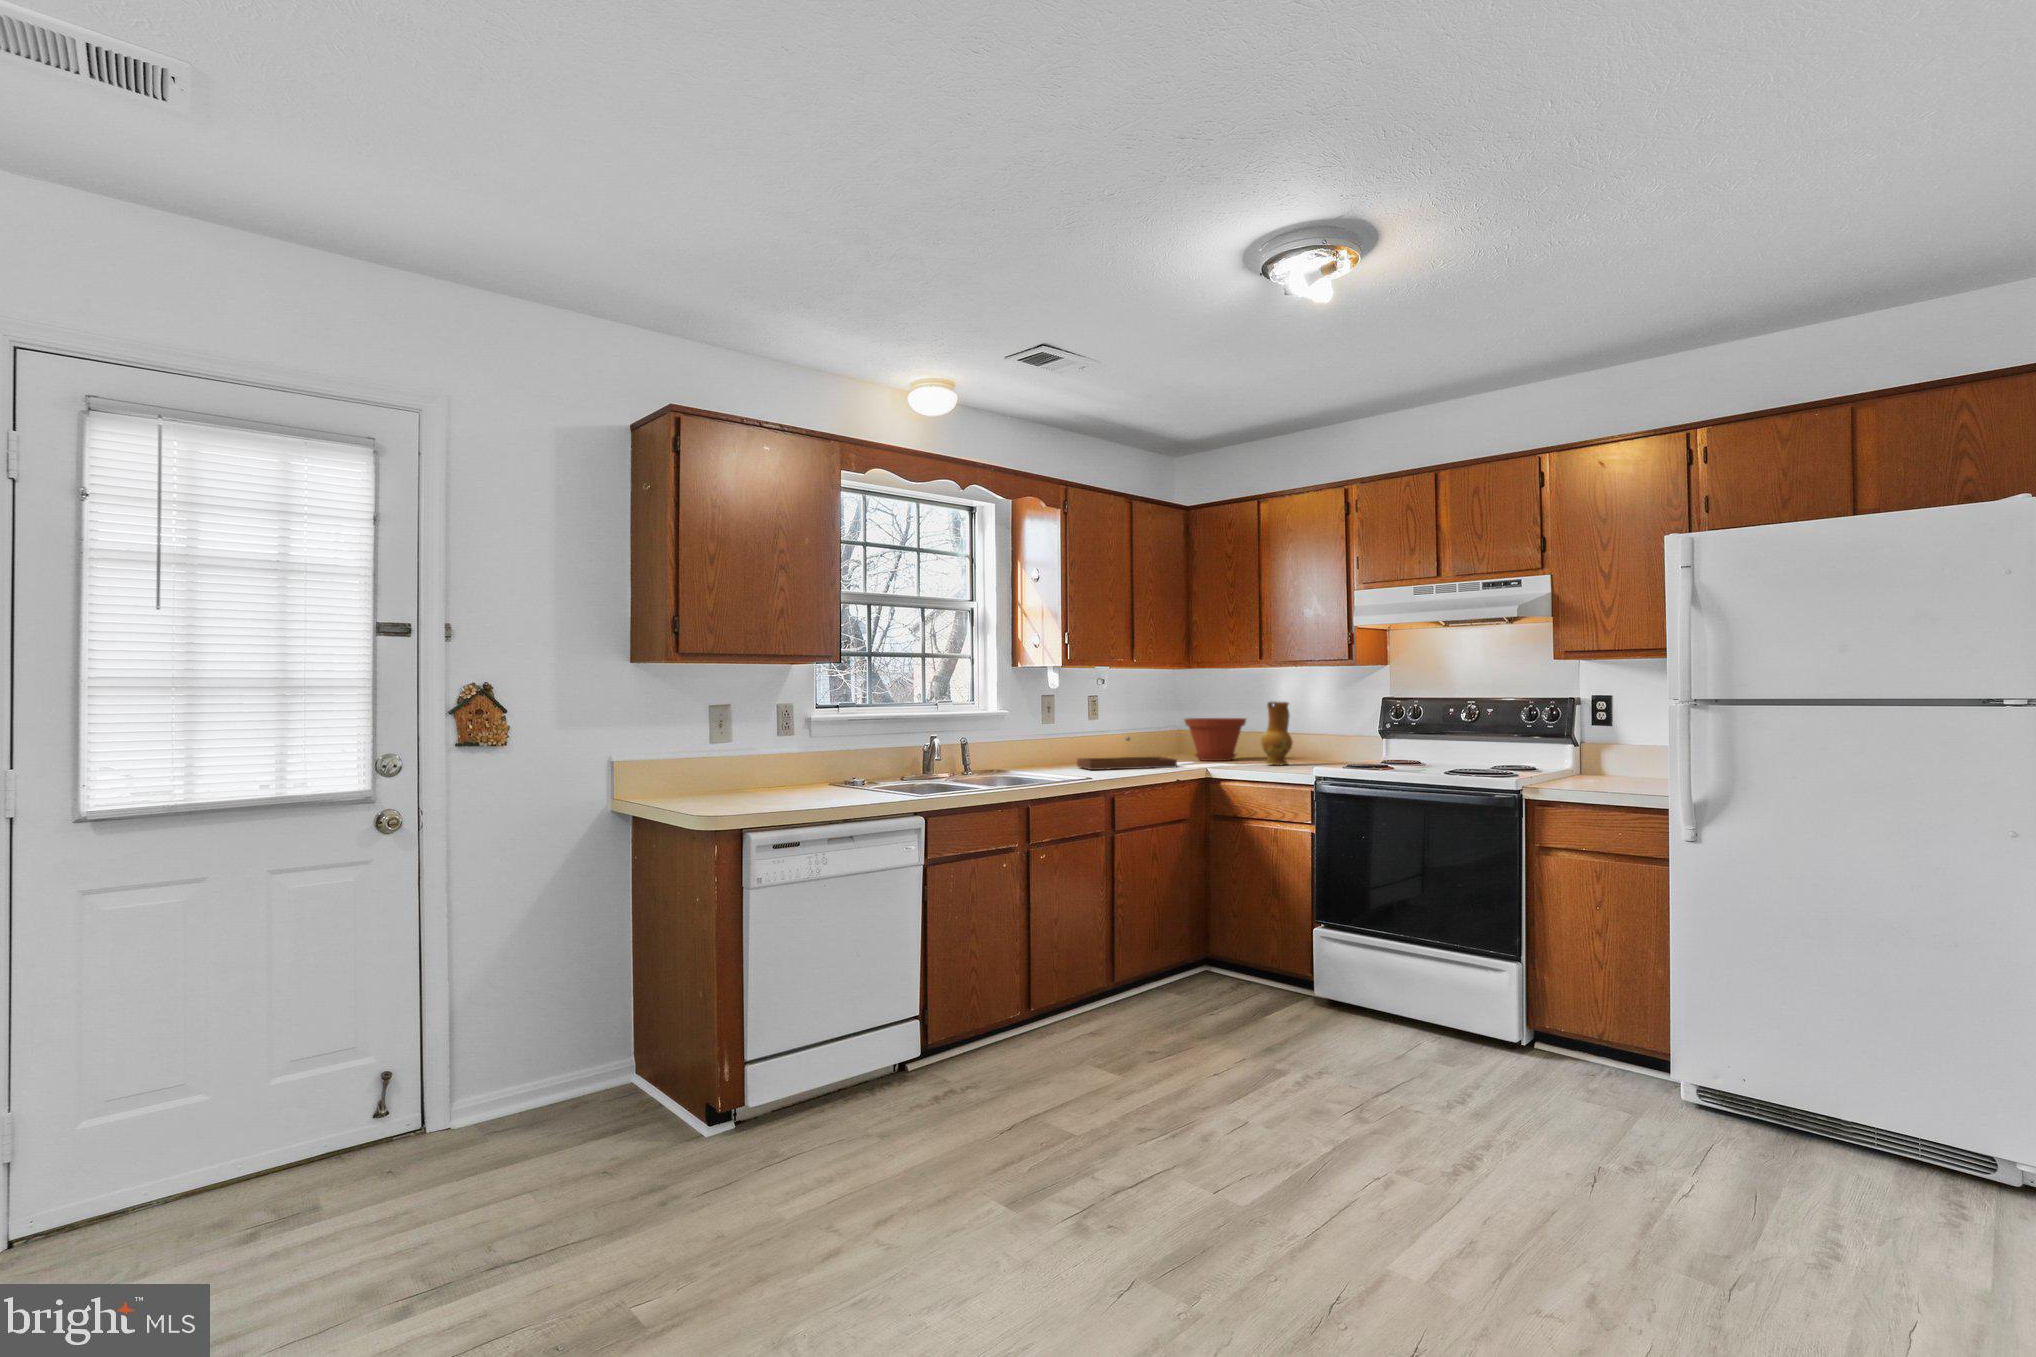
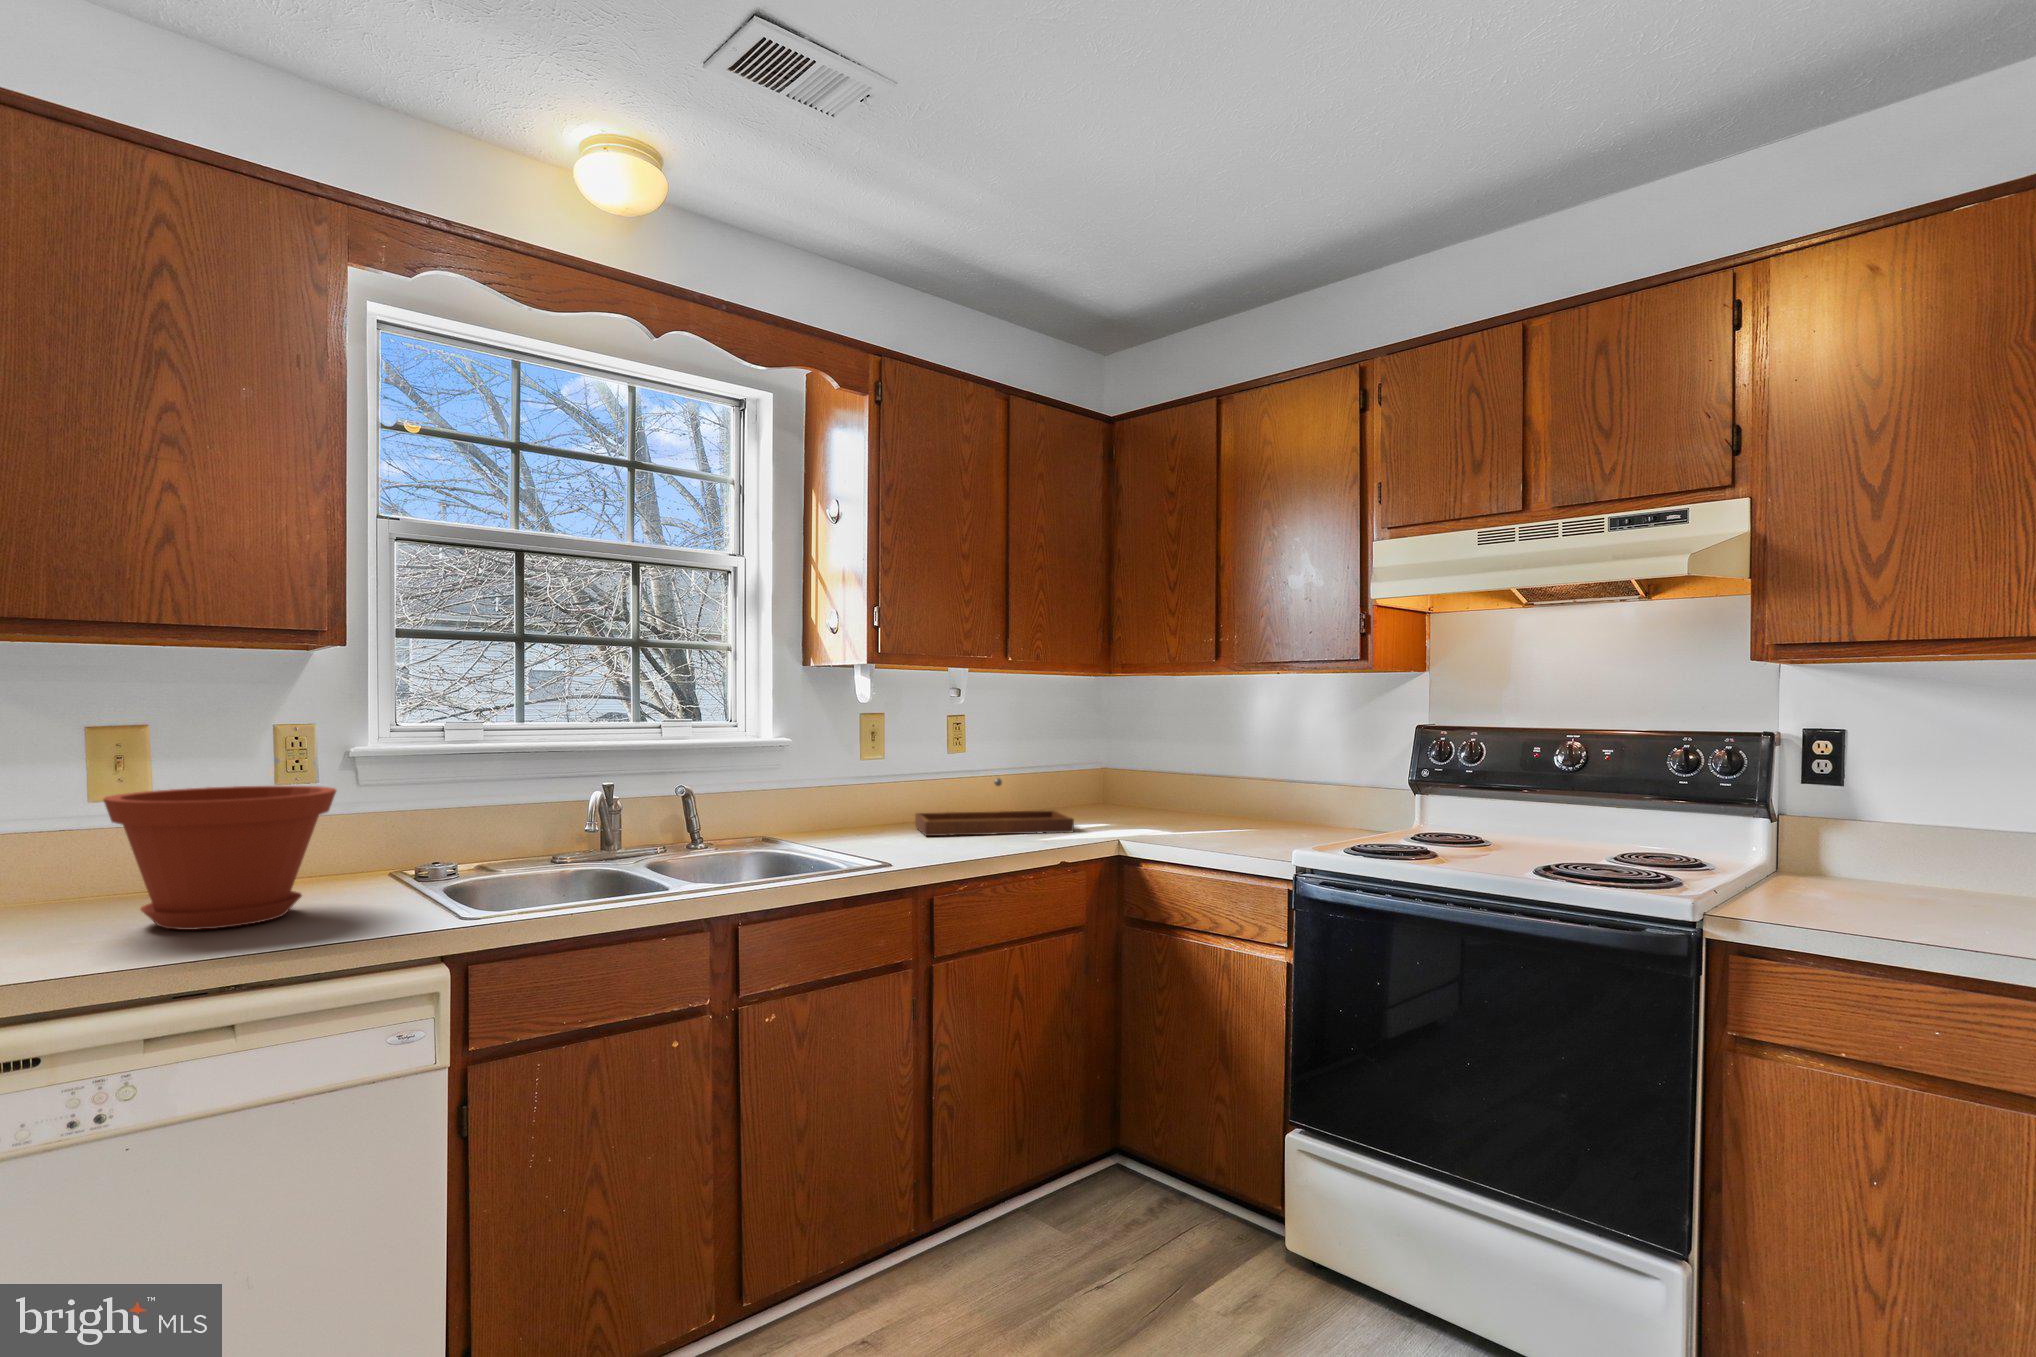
ceramic jug: present [1261,702,1293,765] -> none [1212,726,1265,833]
plant pot: present [1185,718,1246,761] -> present [103,786,336,930]

